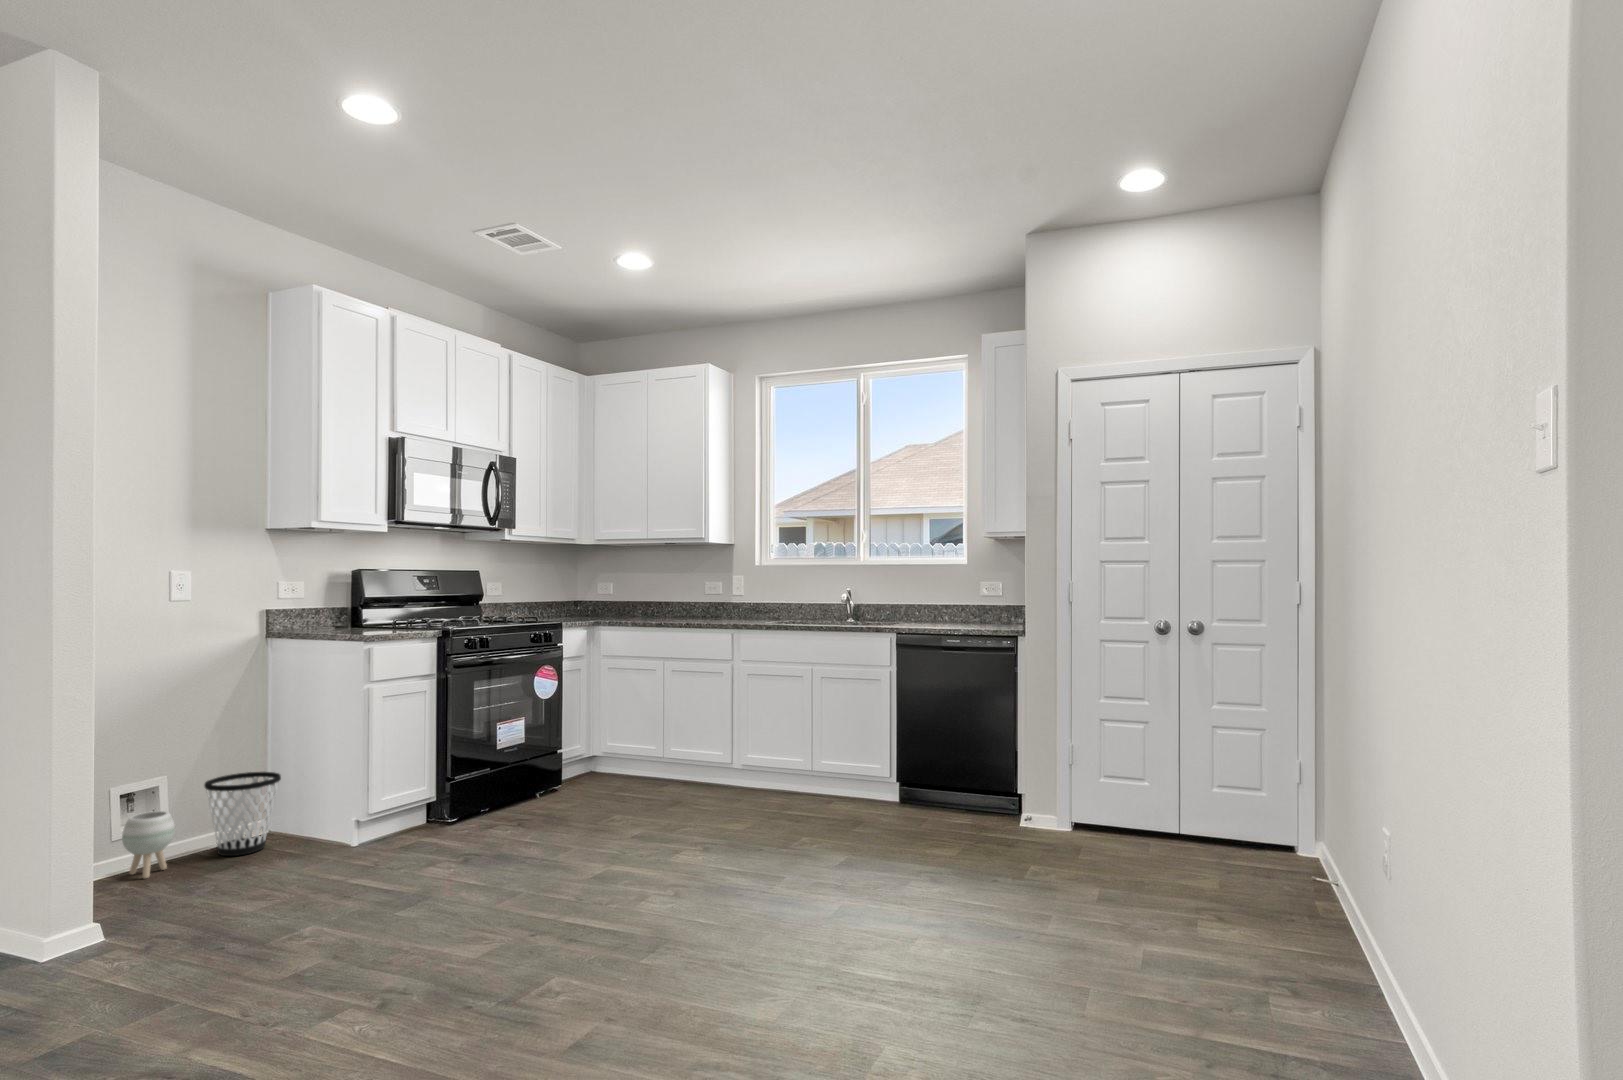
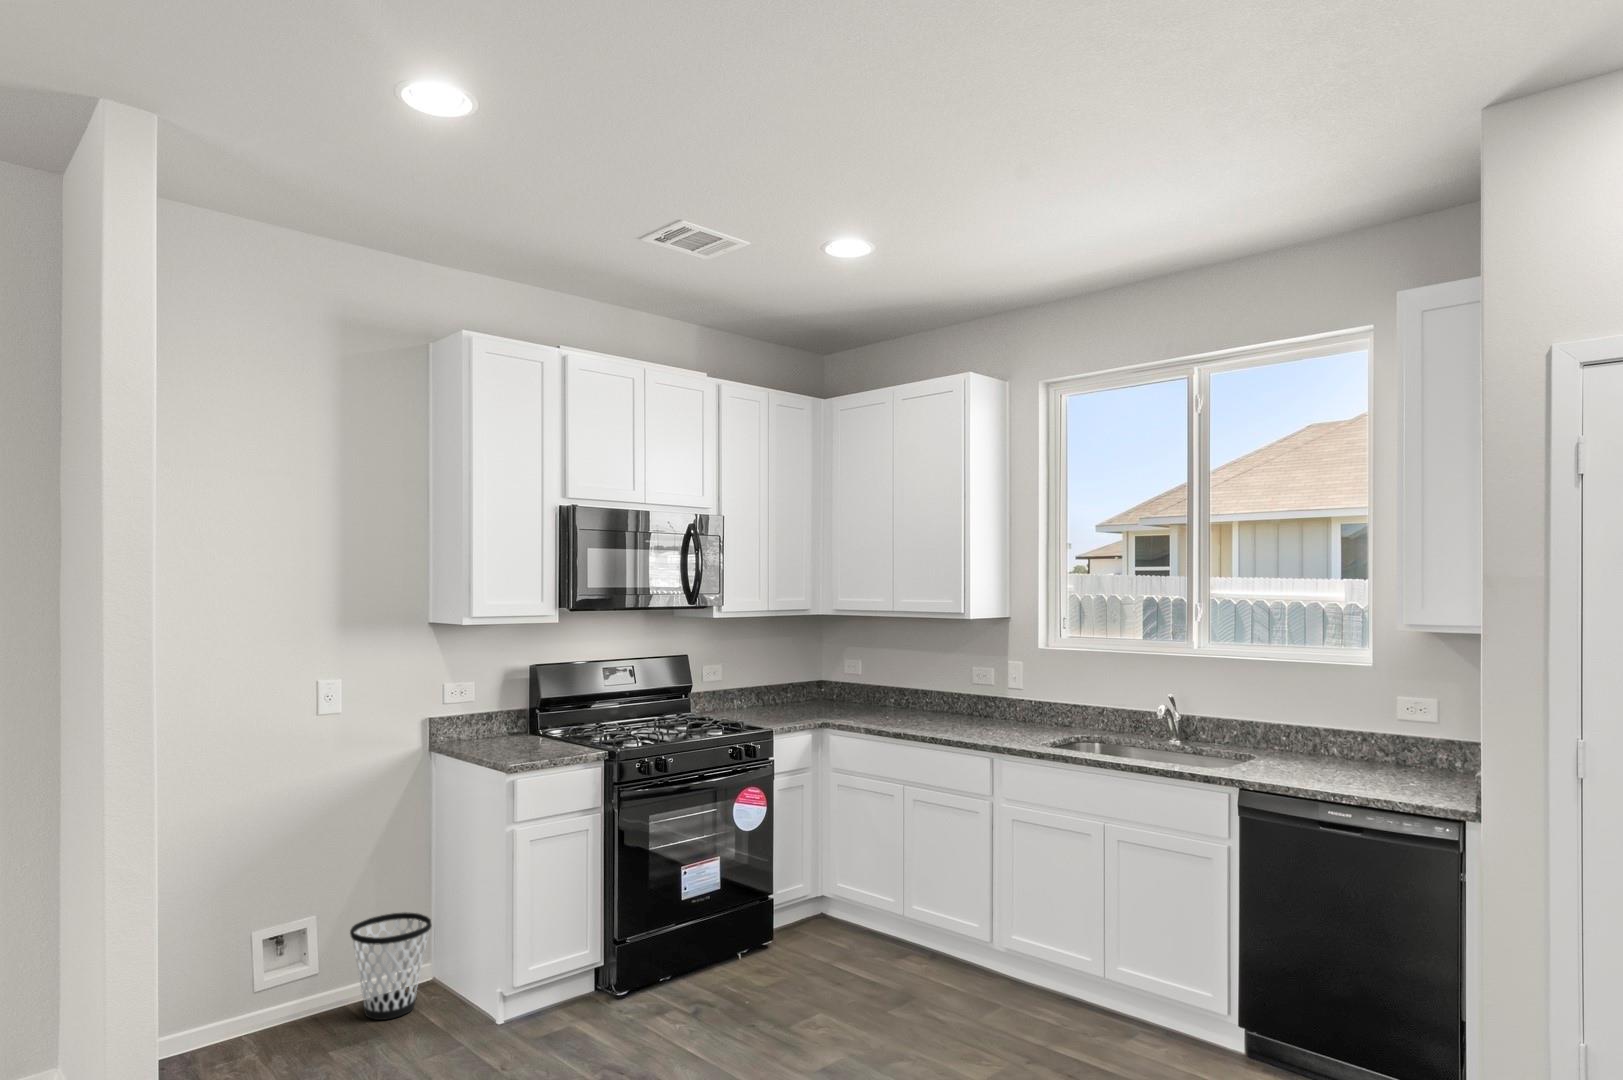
planter: present [122,811,175,878] -> none [258,962,312,1046]

